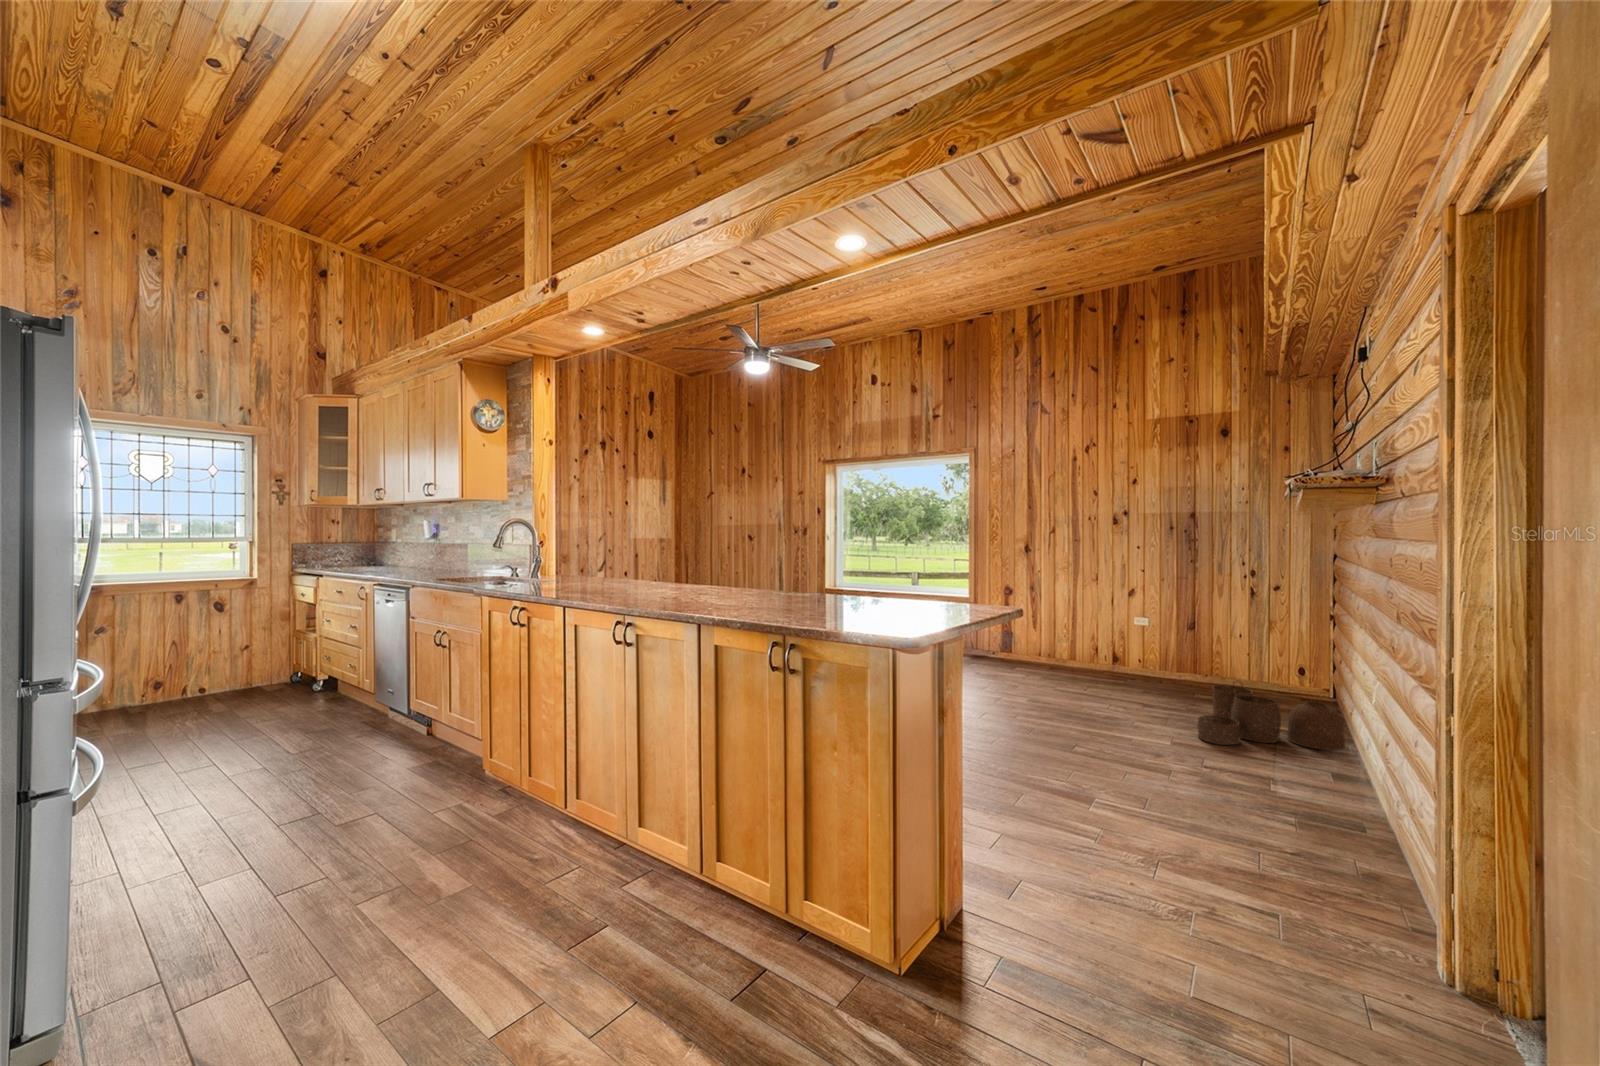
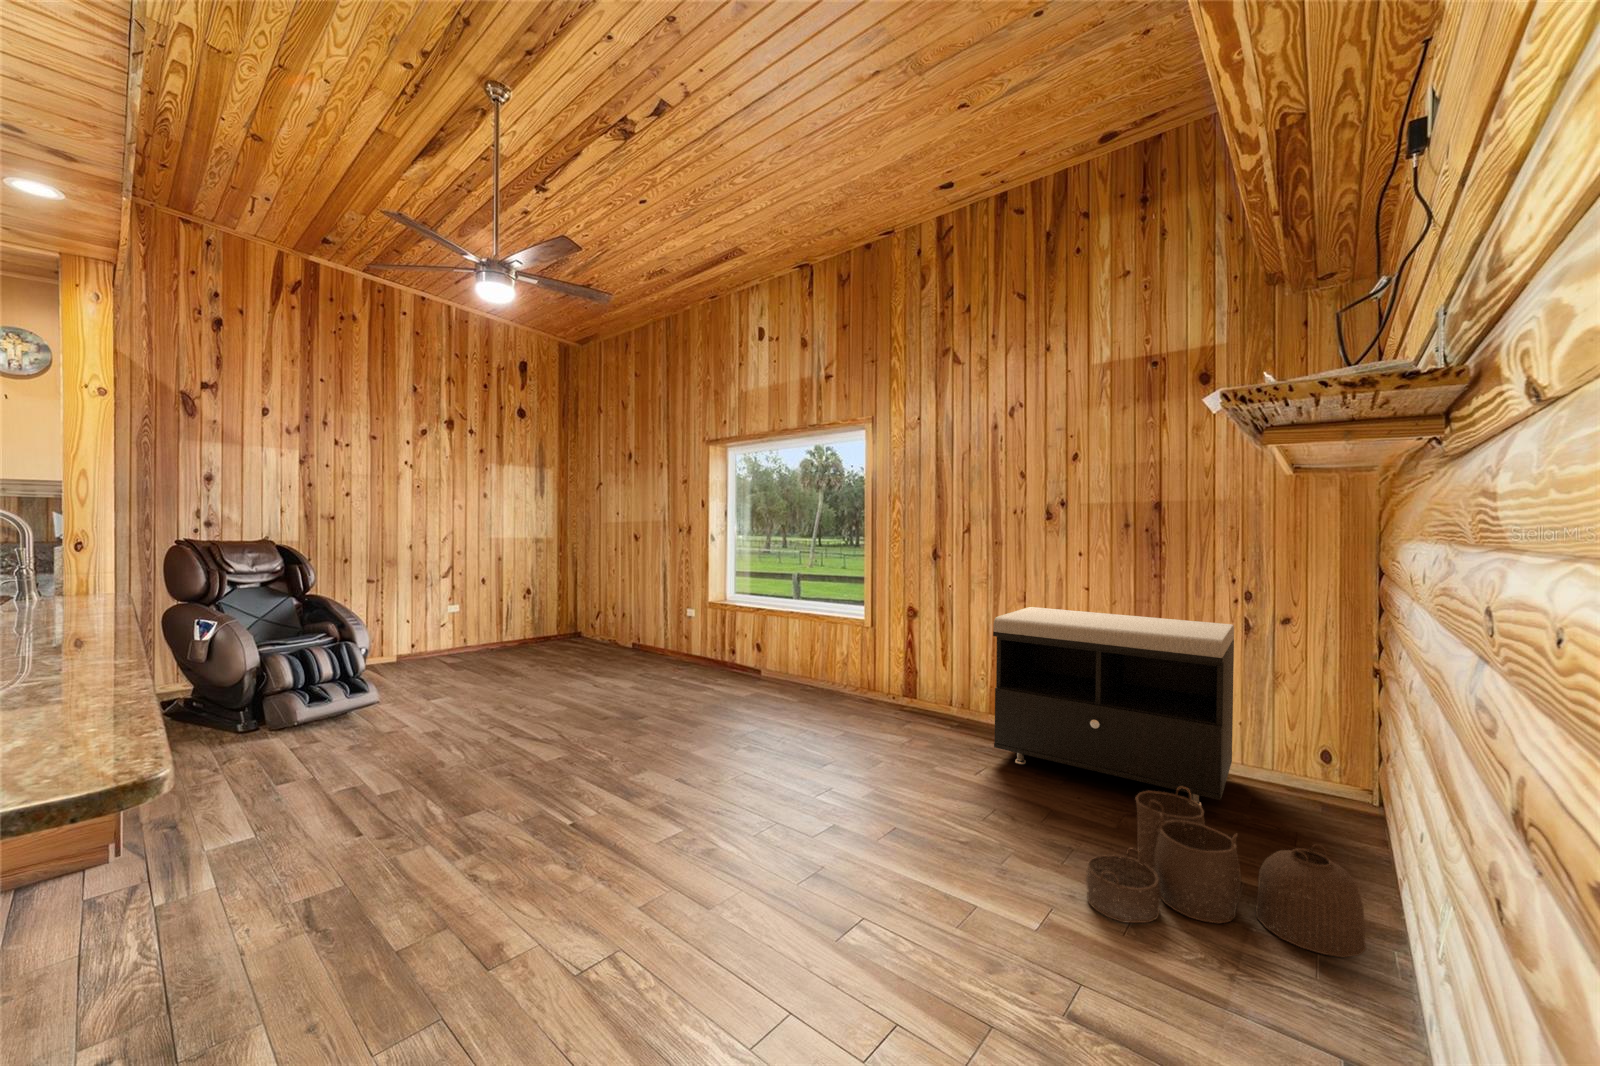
storage bench: none [1095,584,1250,702] -> present [993,607,1234,806]

